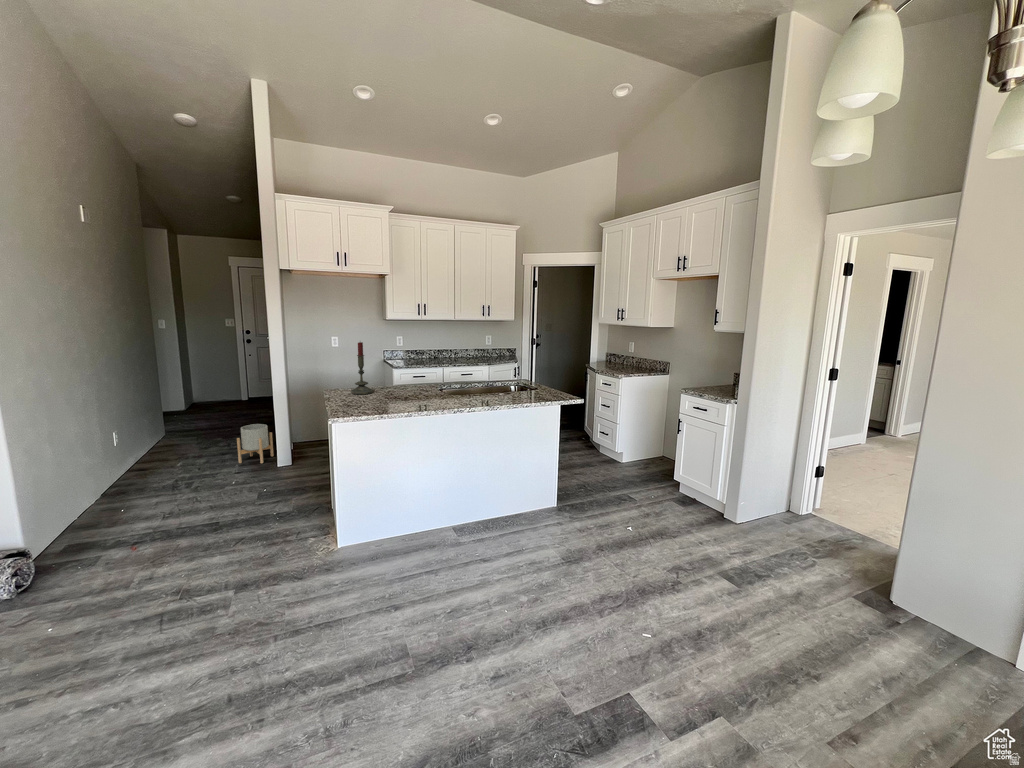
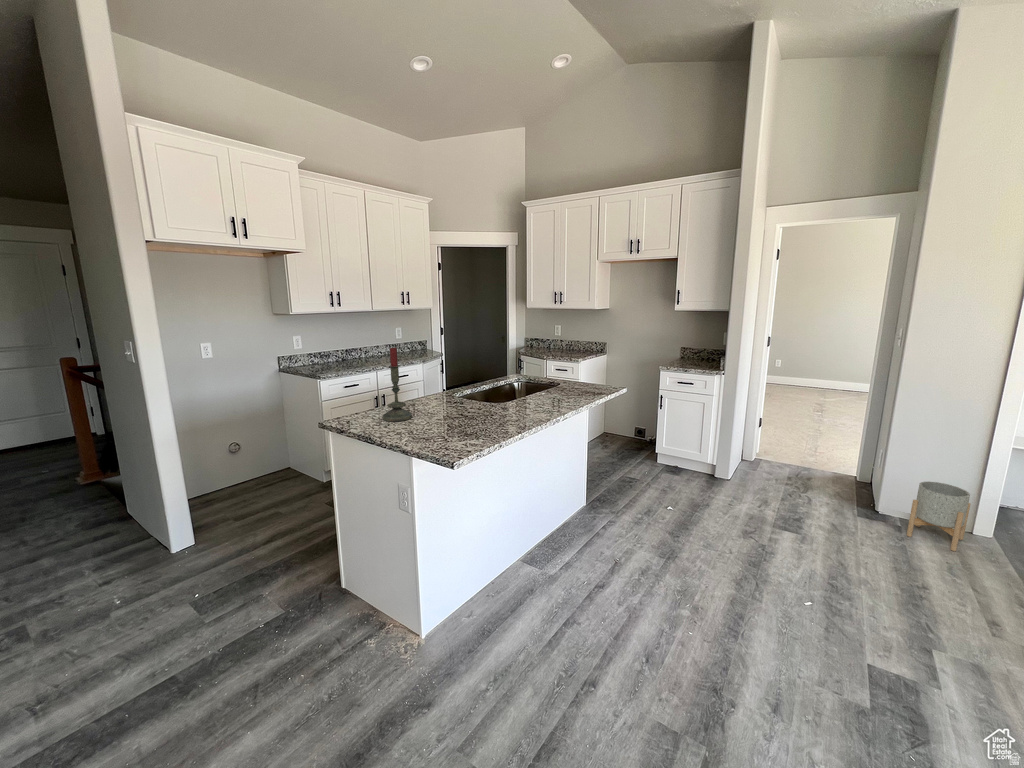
planter: present [237,424,274,463] -> present [907,482,971,551]

